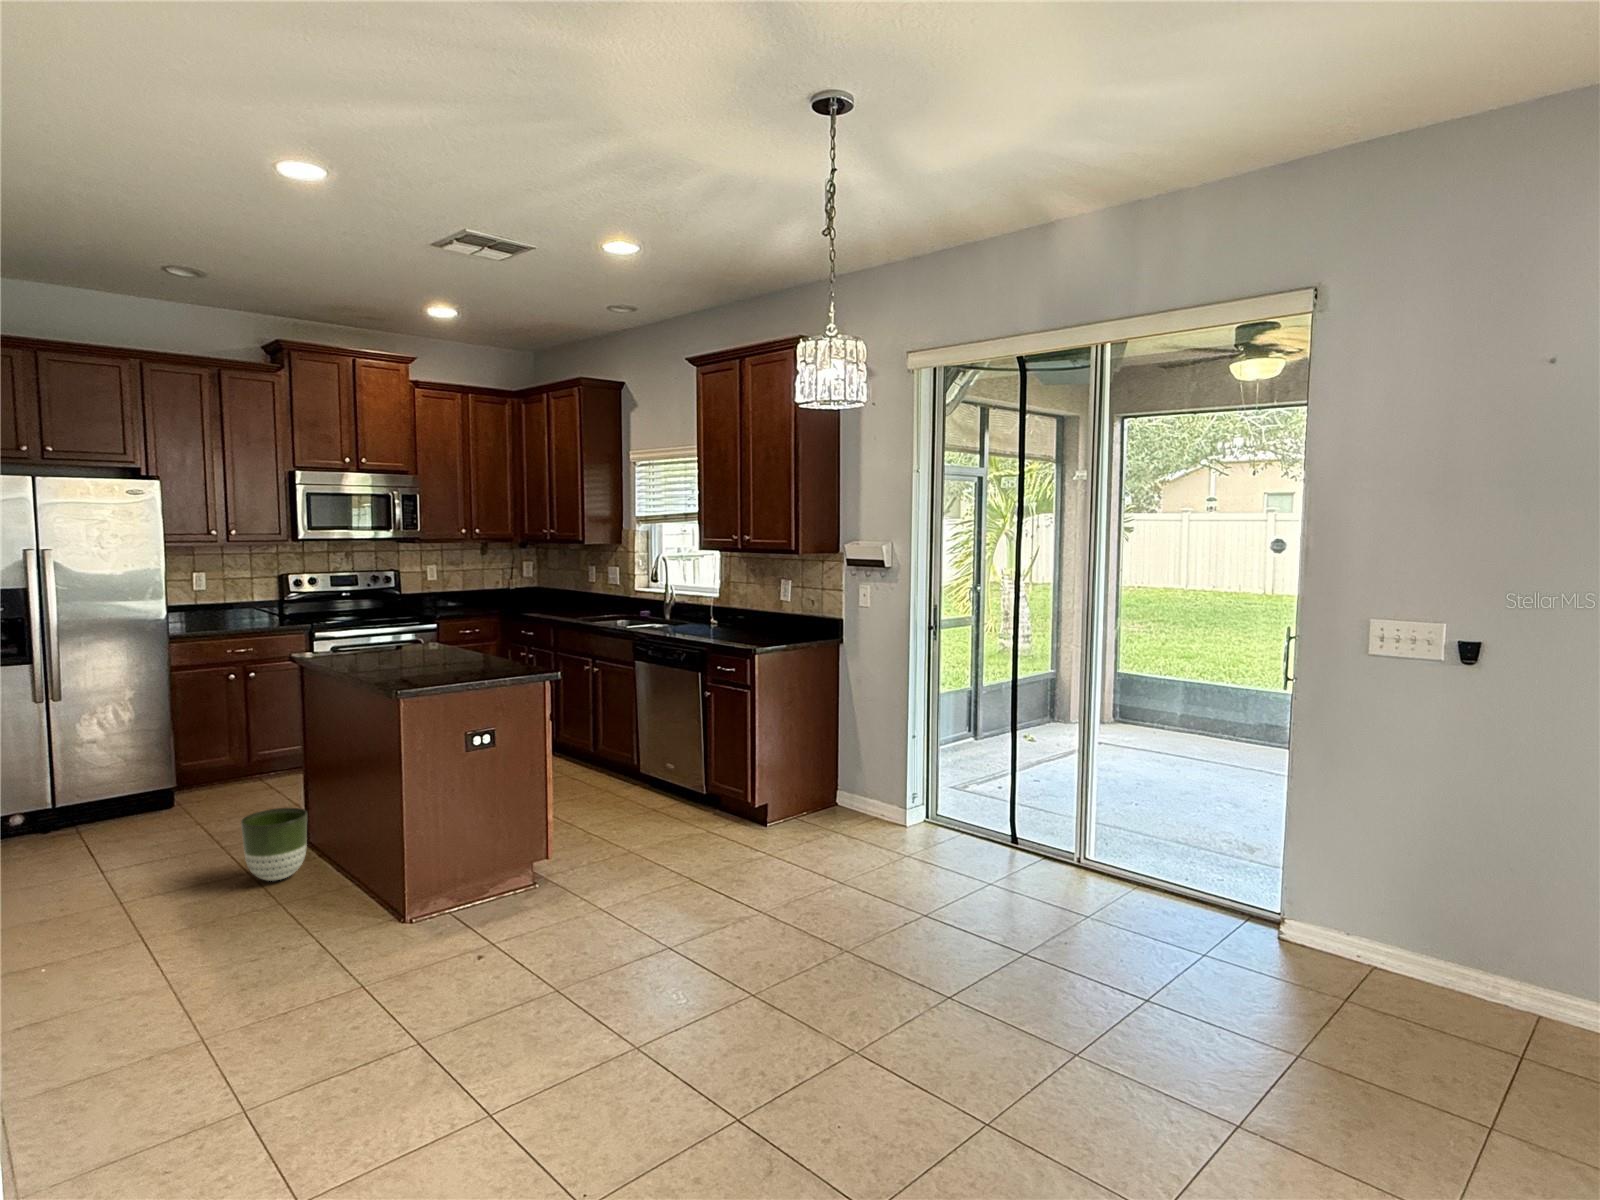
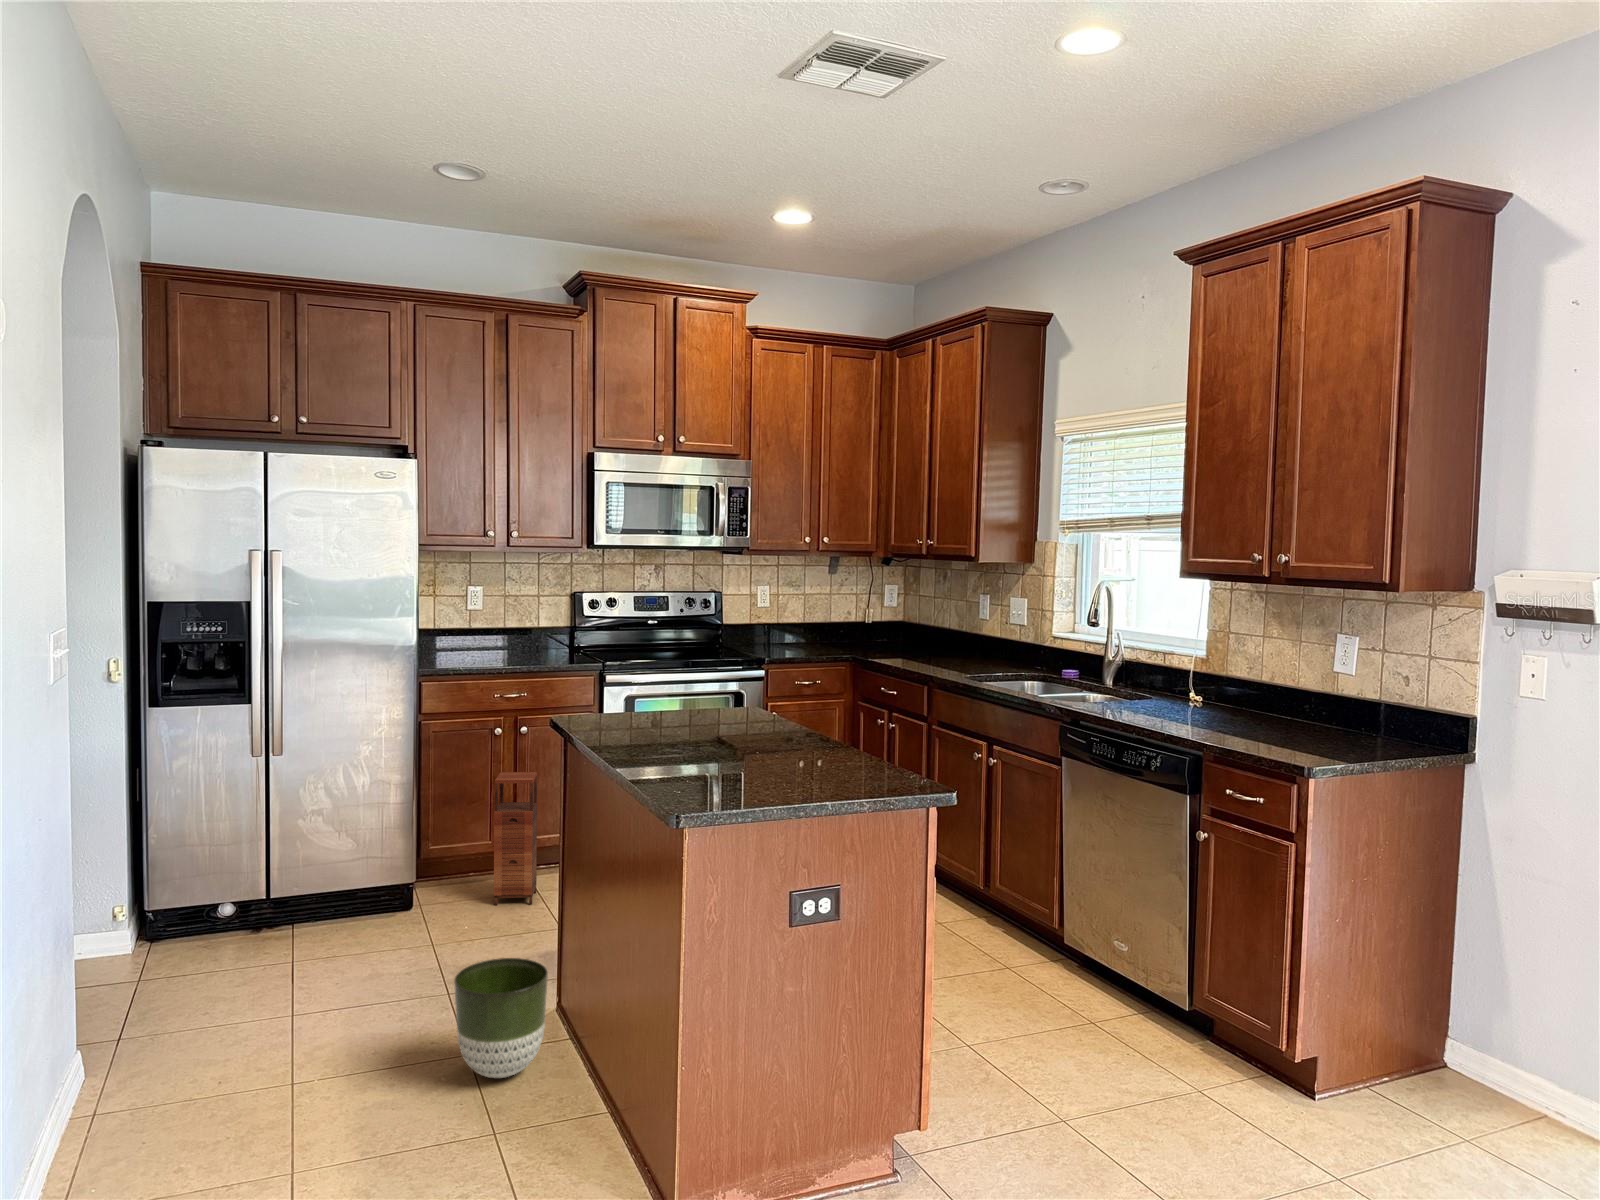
storage cabinet: none [235,703,271,800] -> present [494,772,537,905]

